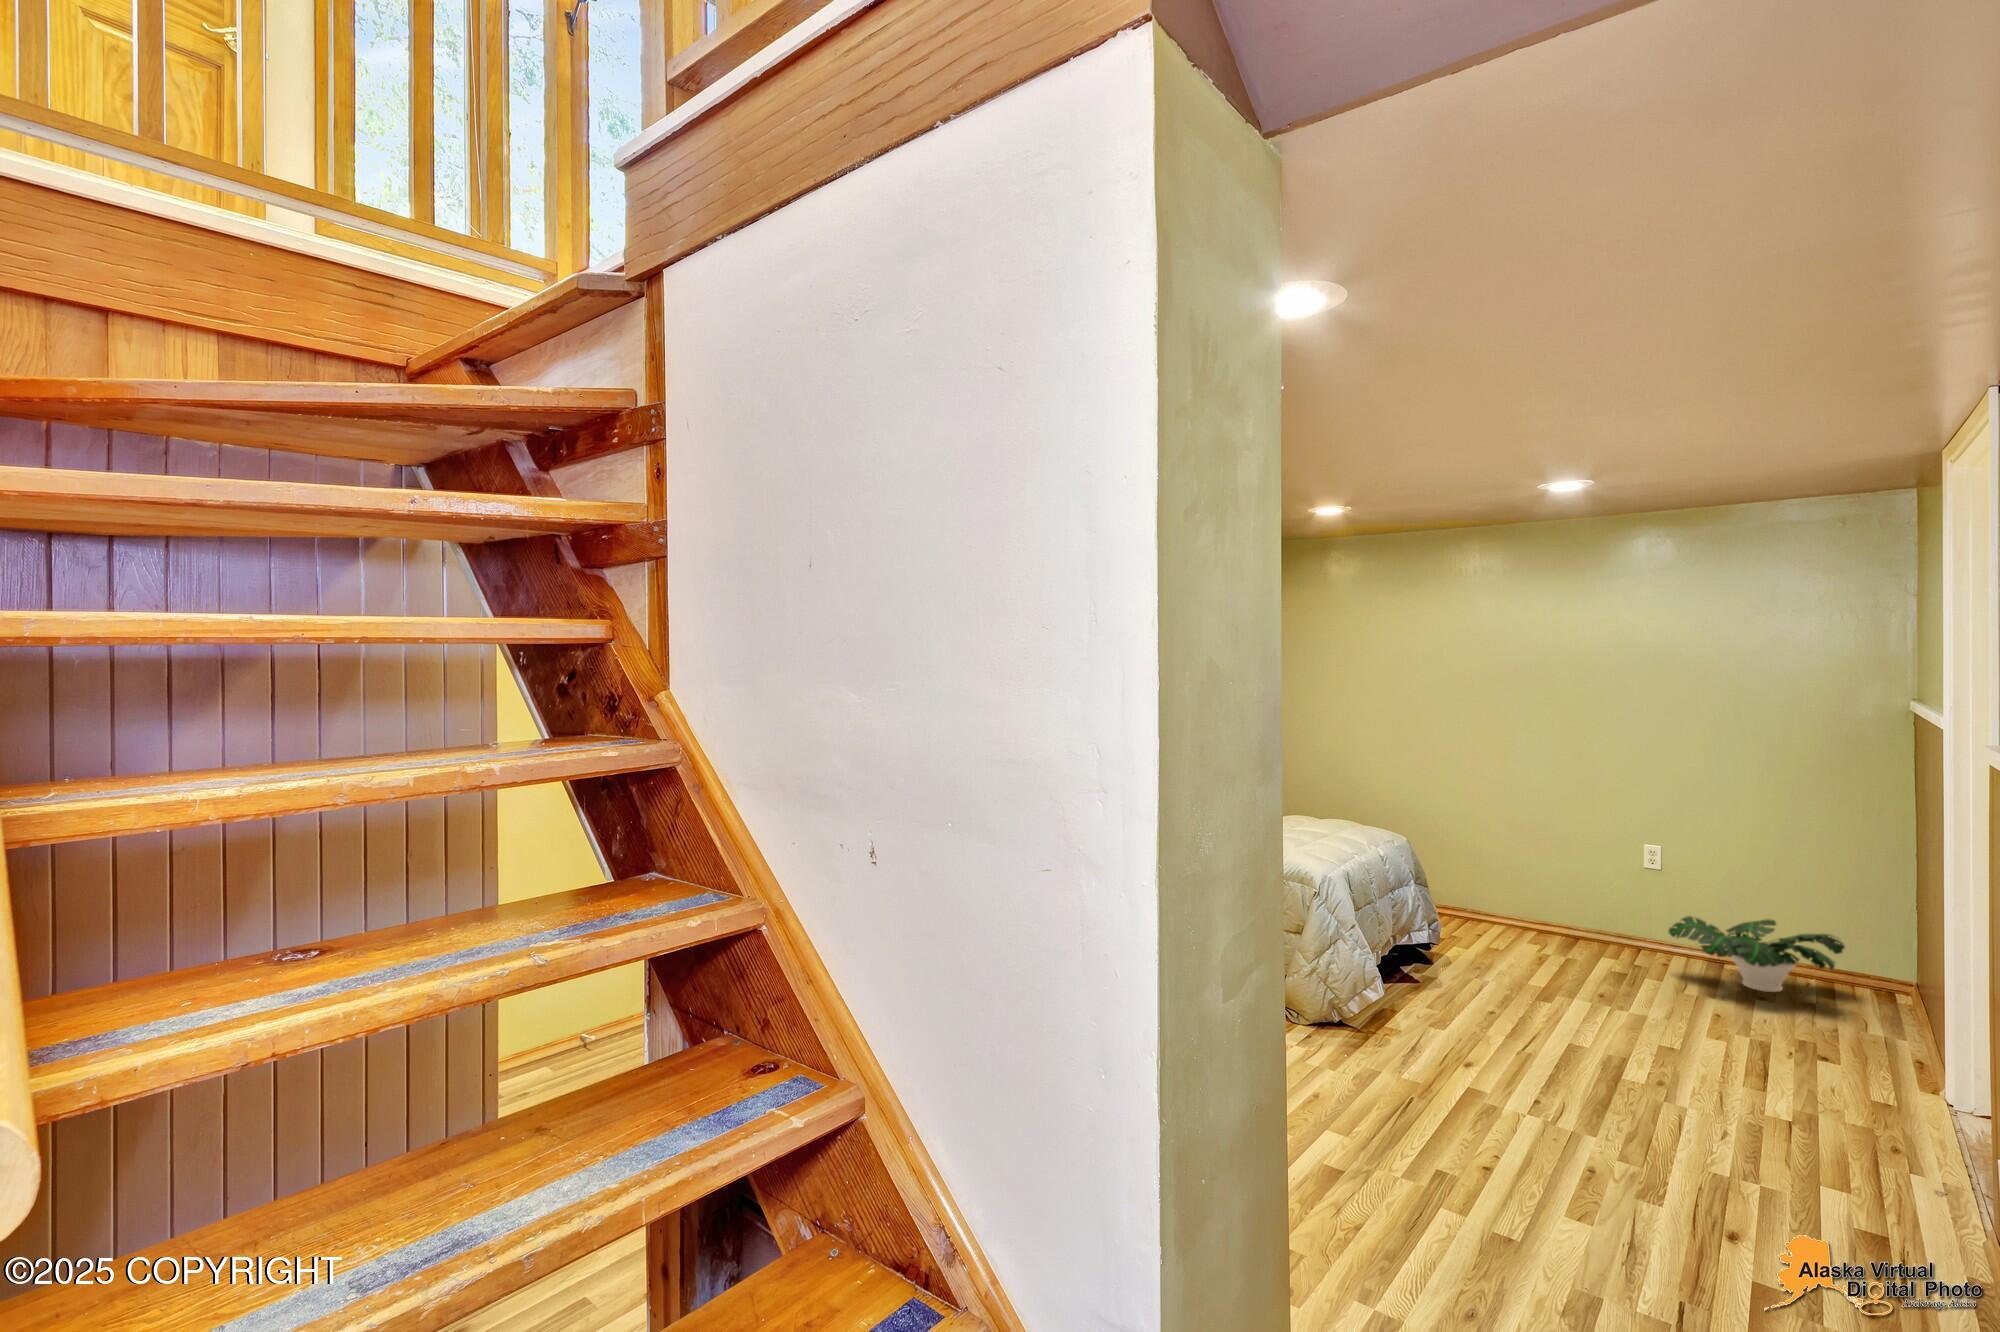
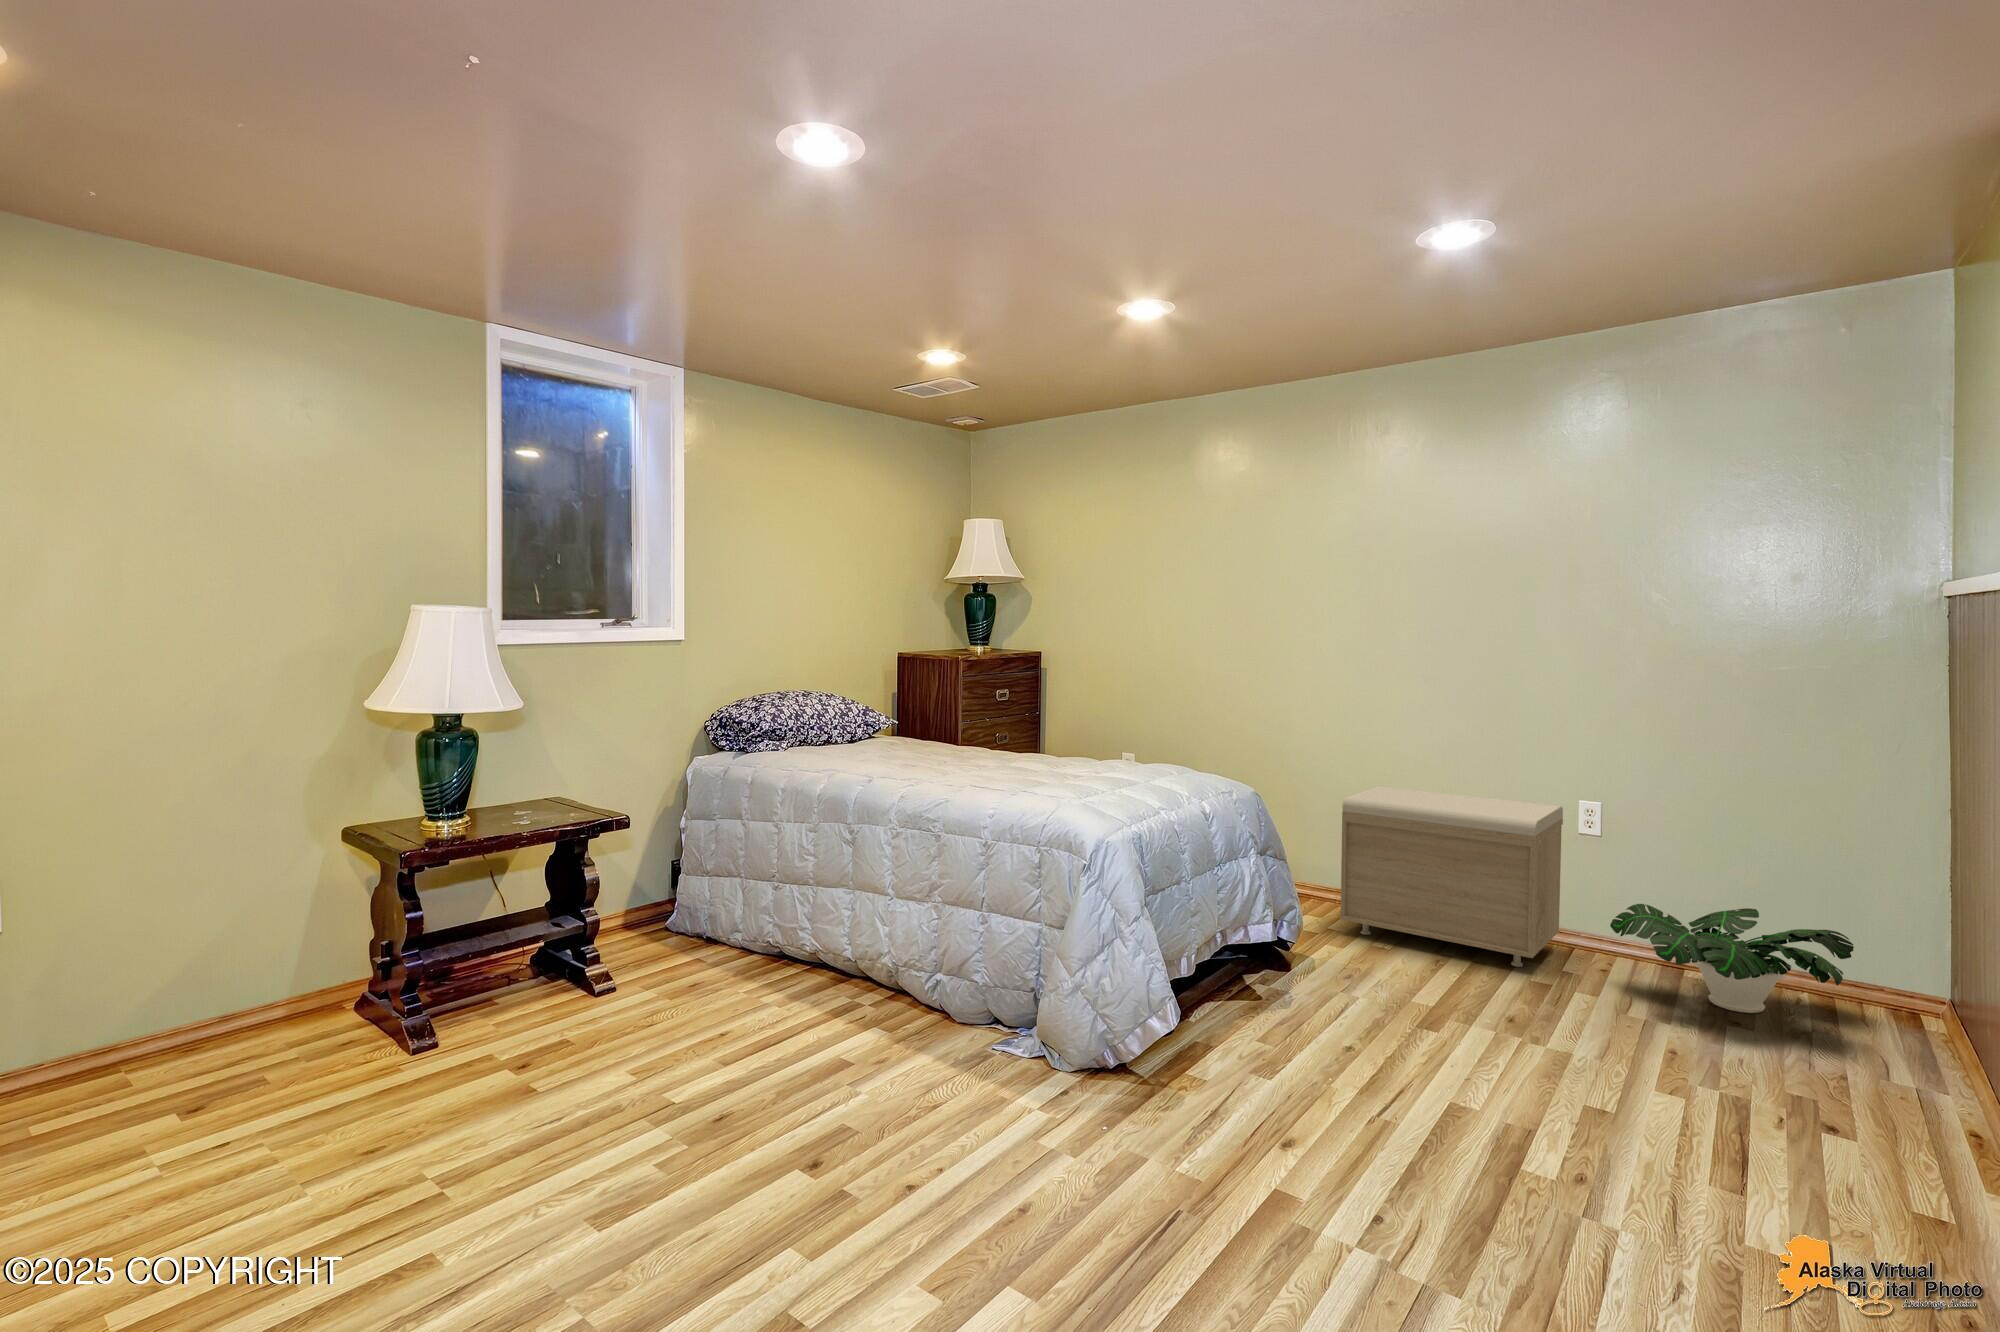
storage bench: none [1463,831,1629,962] -> present [1341,786,1563,967]

